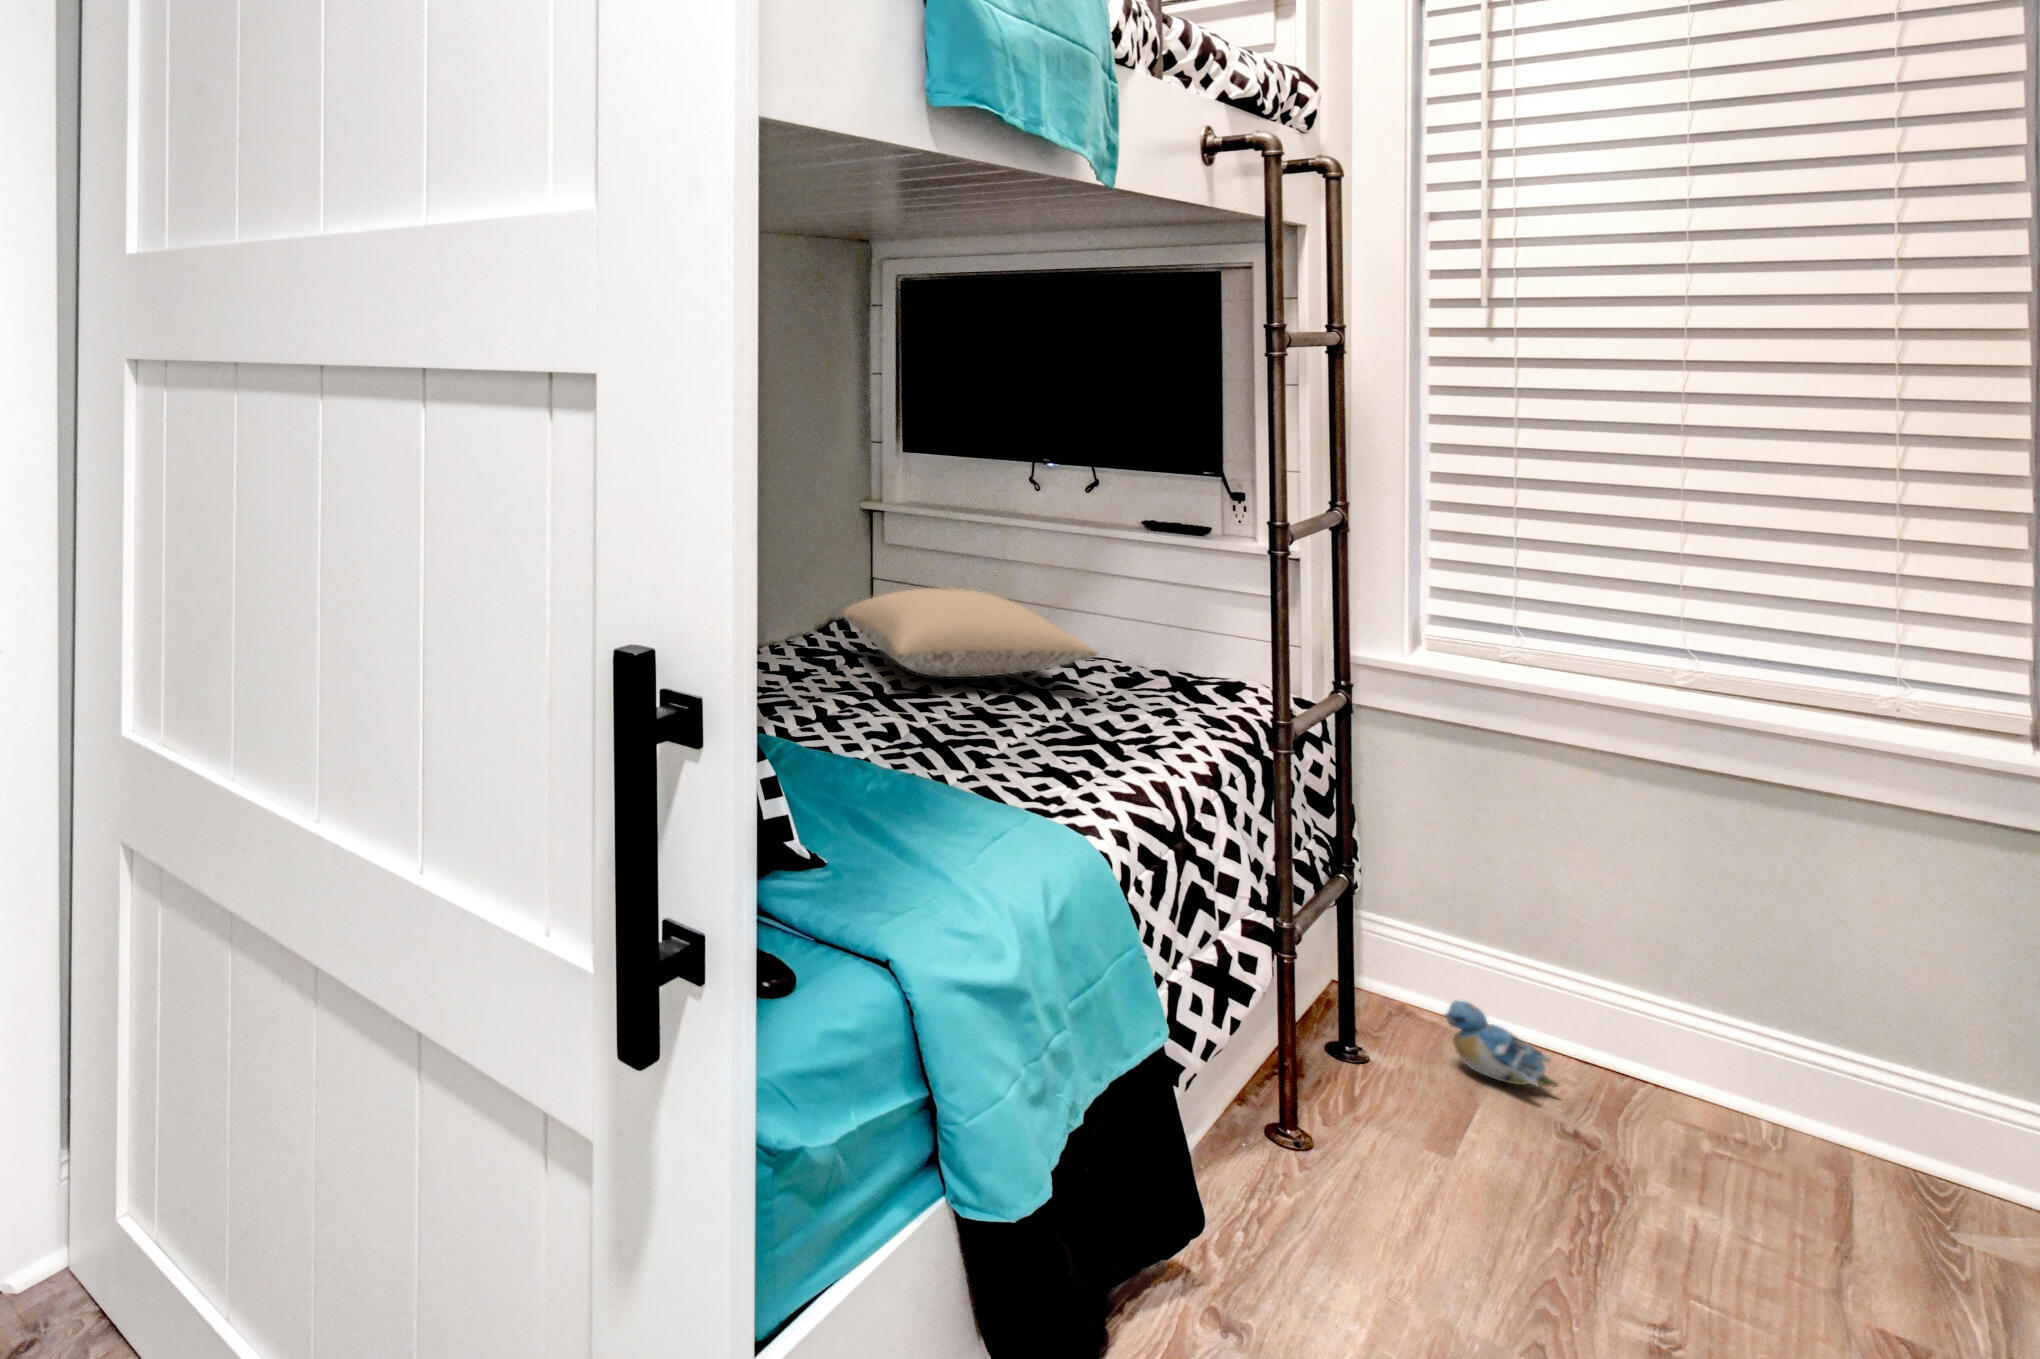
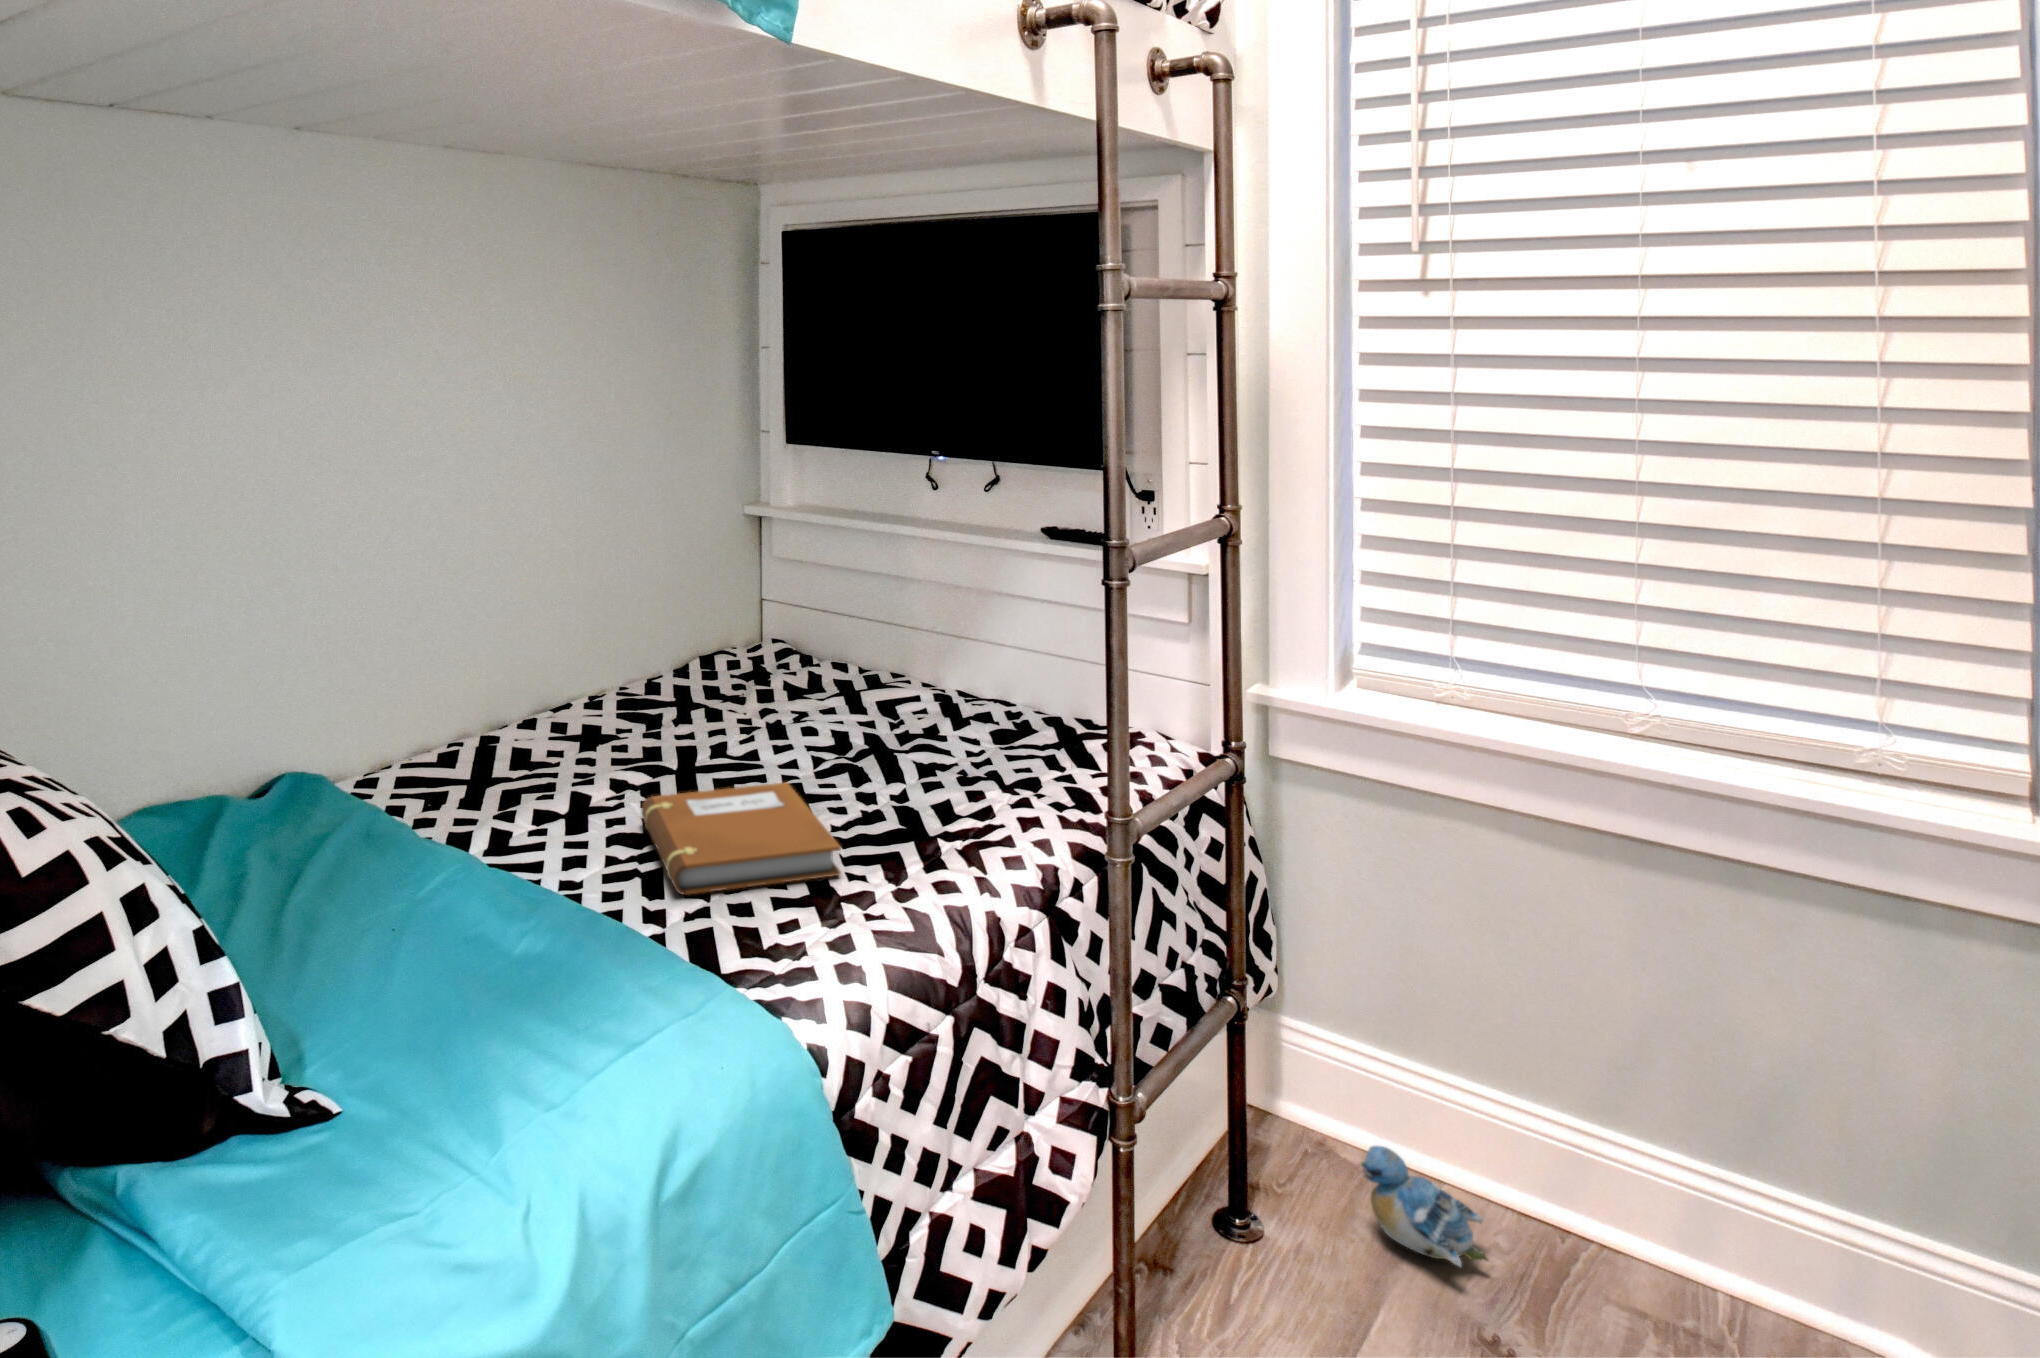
pillow: present [843,588,1098,677] -> none [673,622,947,741]
notebook: none [900,699,1075,761] -> present [641,782,841,895]

